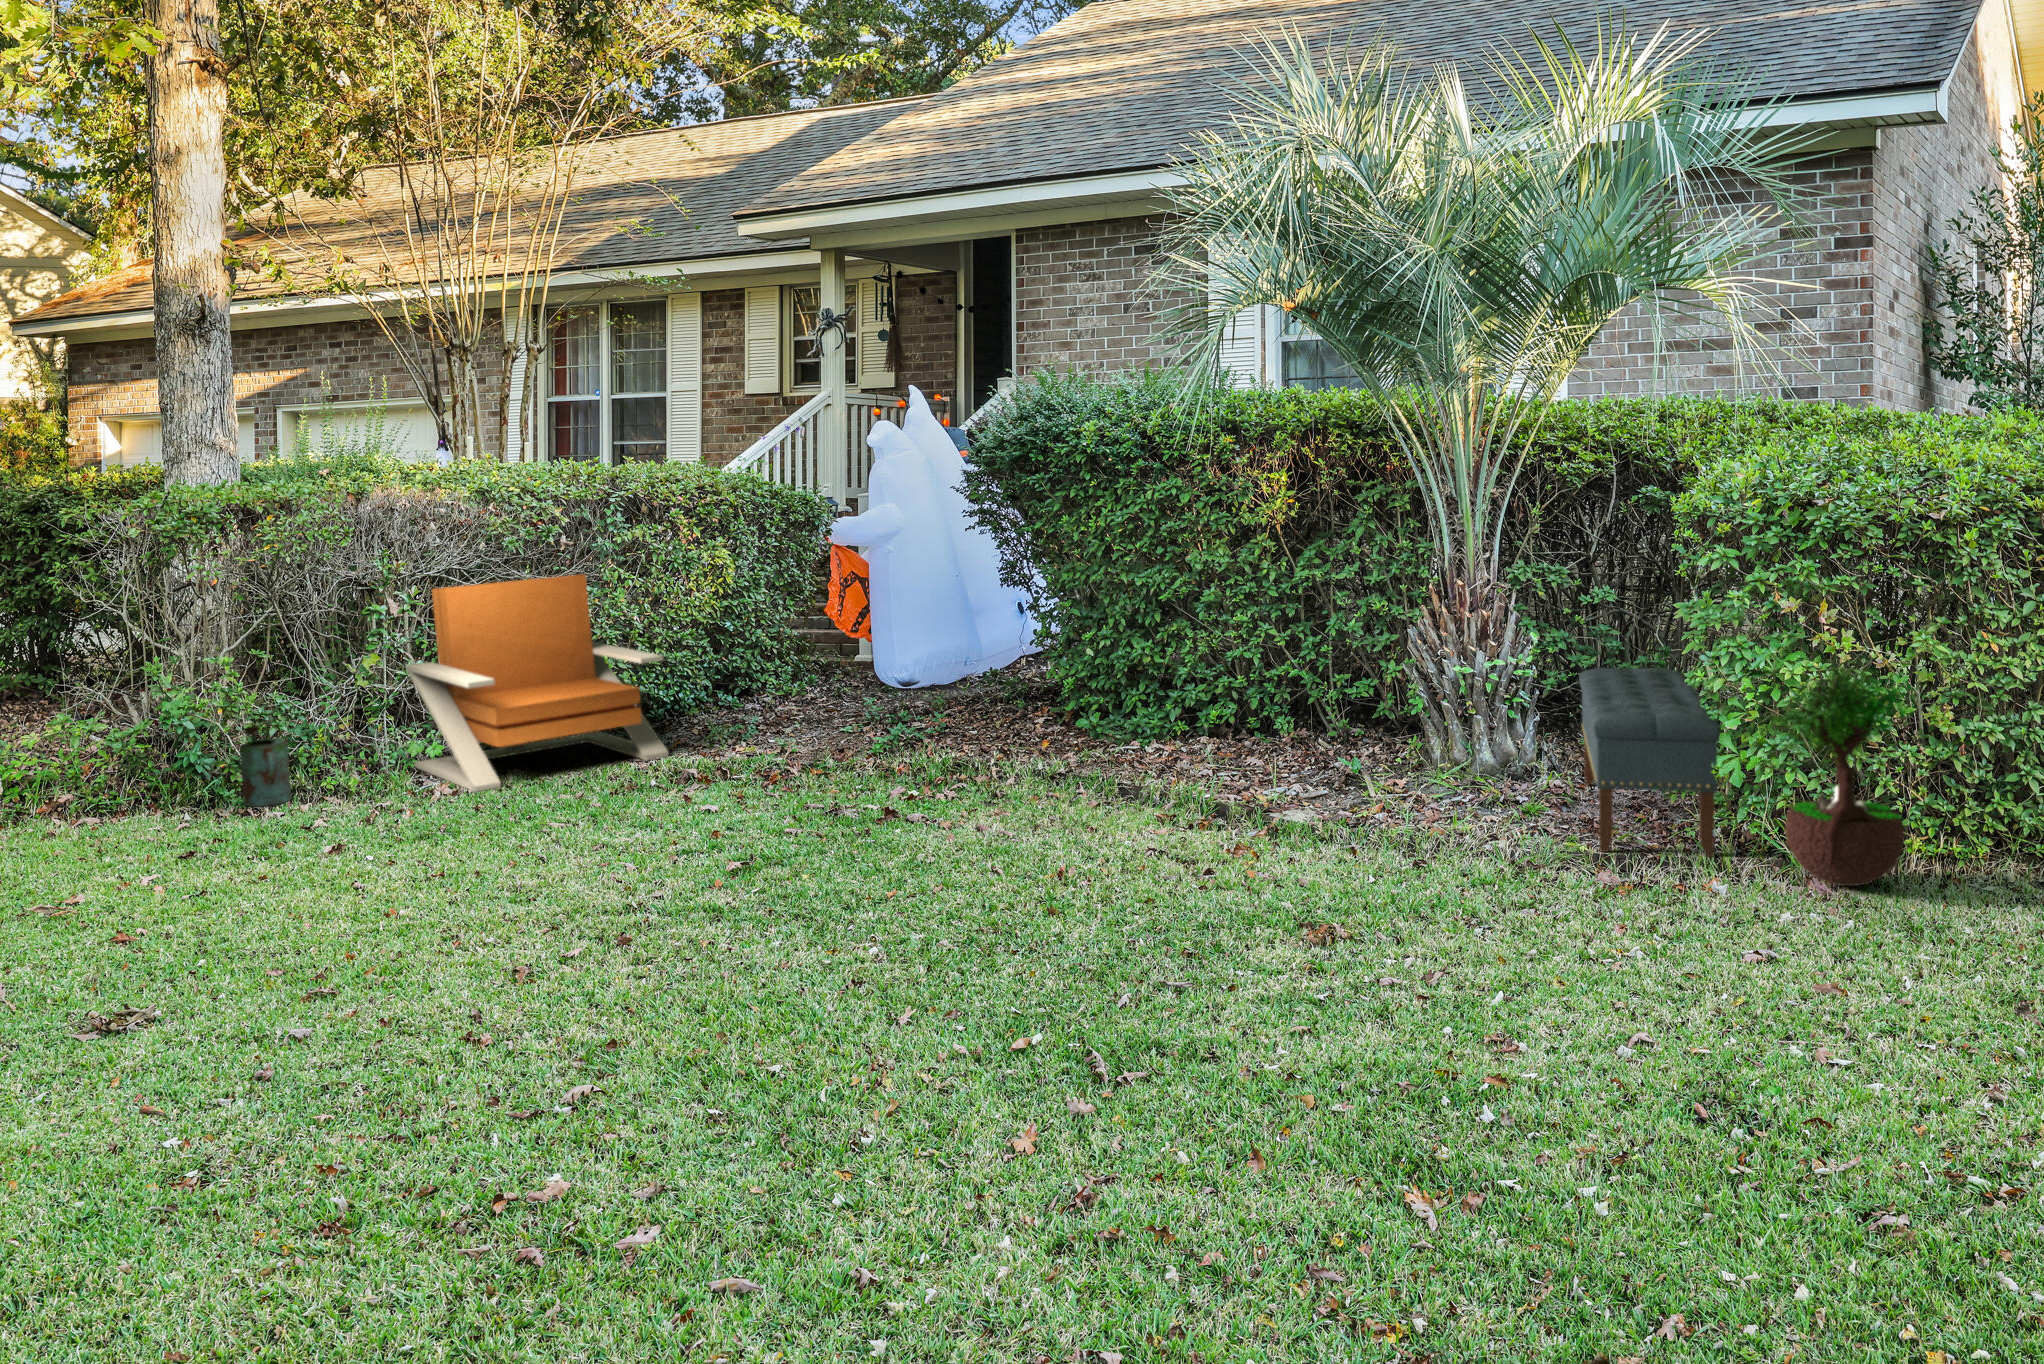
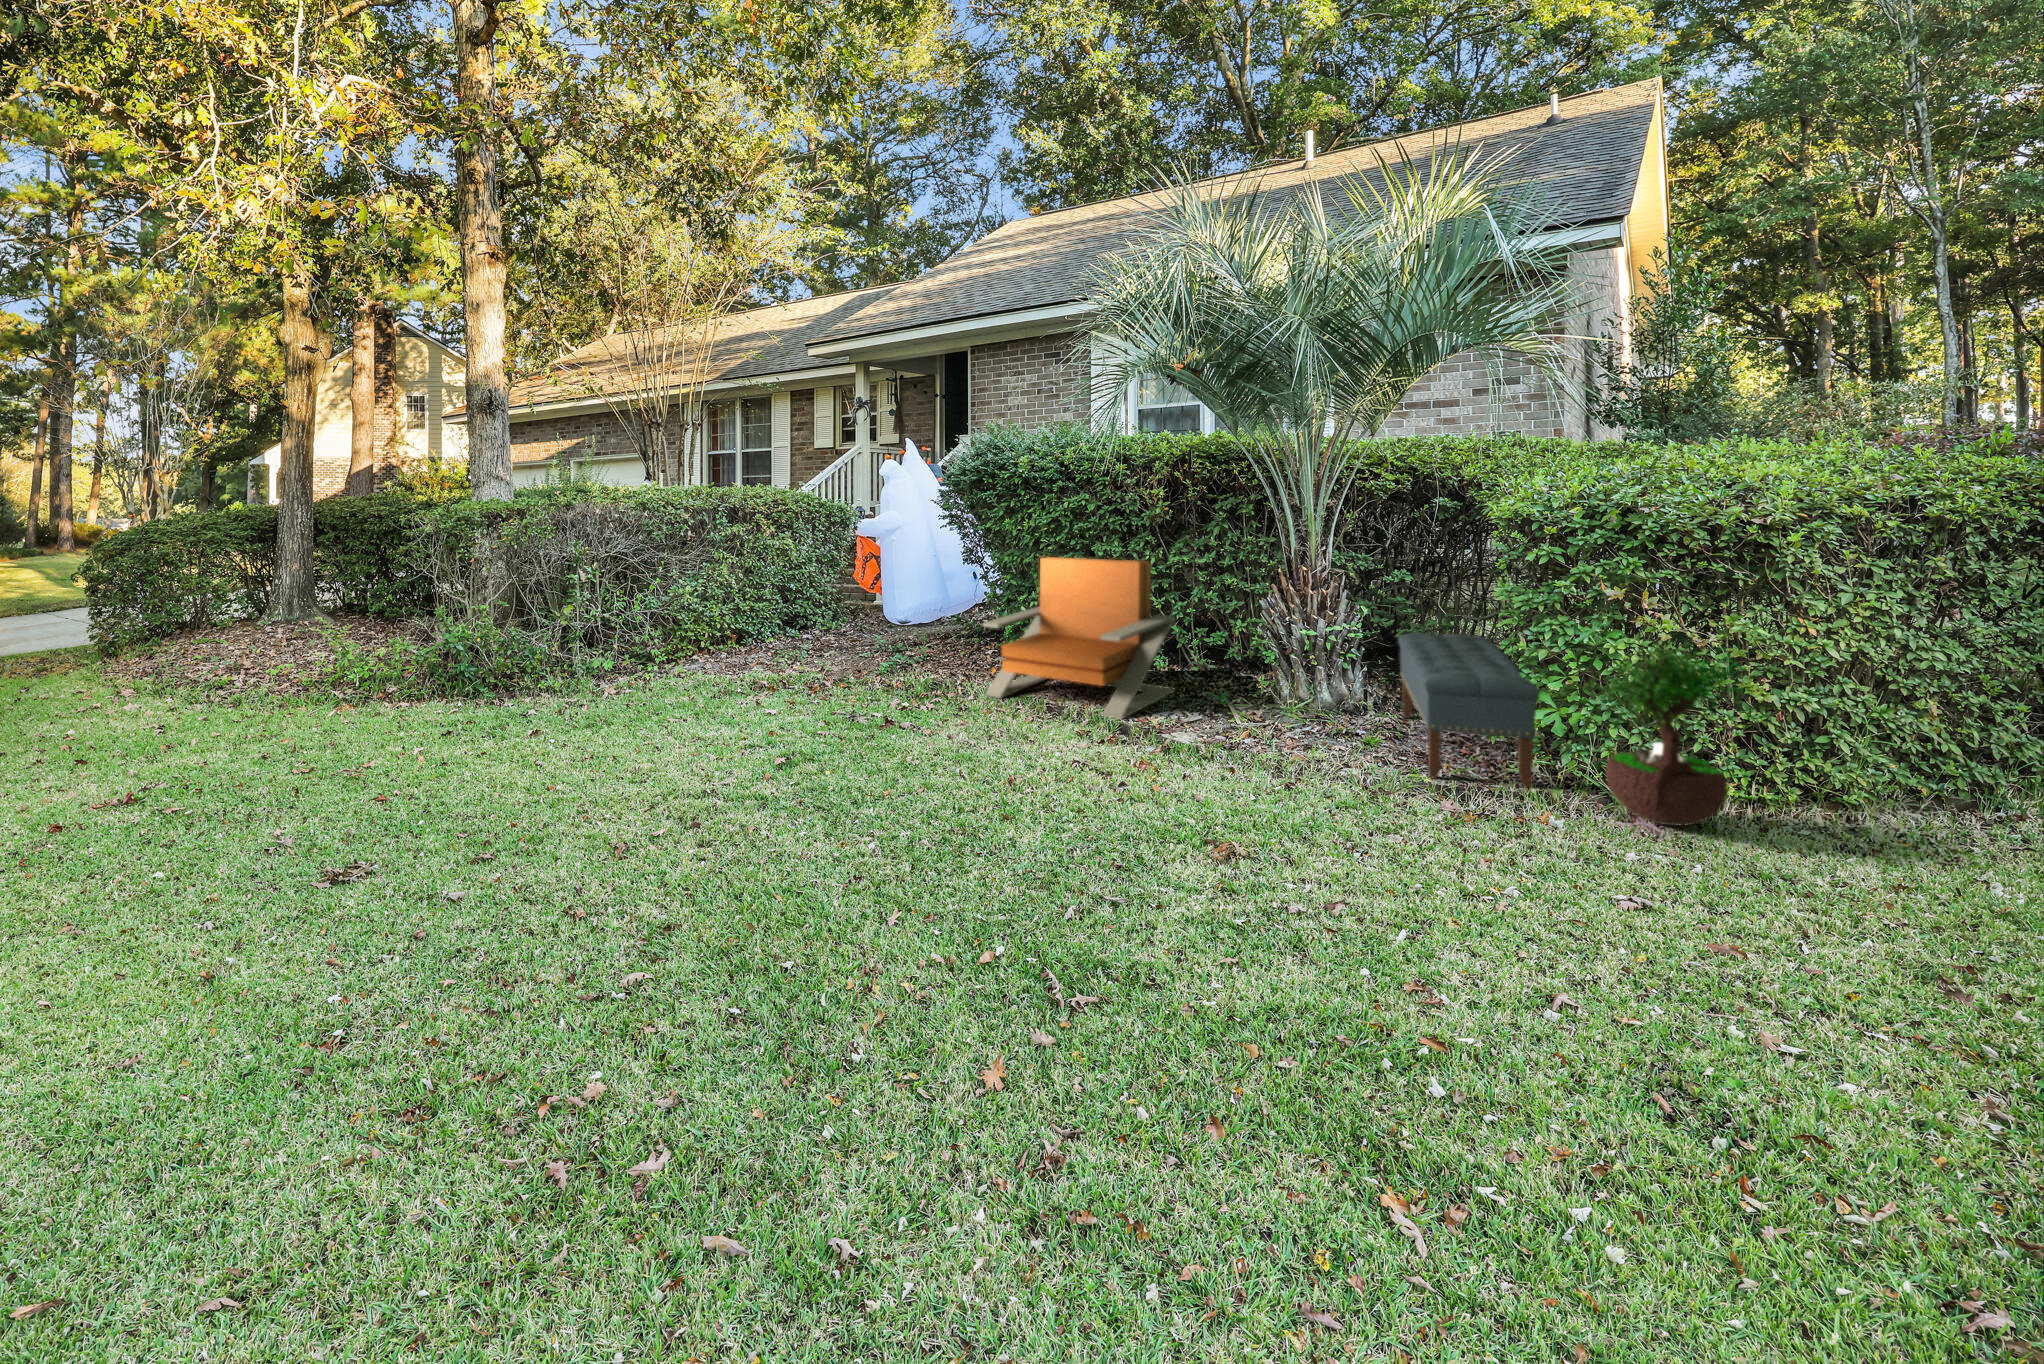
lounge chair: present [406,574,668,792] -> present [983,557,1175,719]
watering can: present [240,725,291,807] -> none [519,649,548,697]

